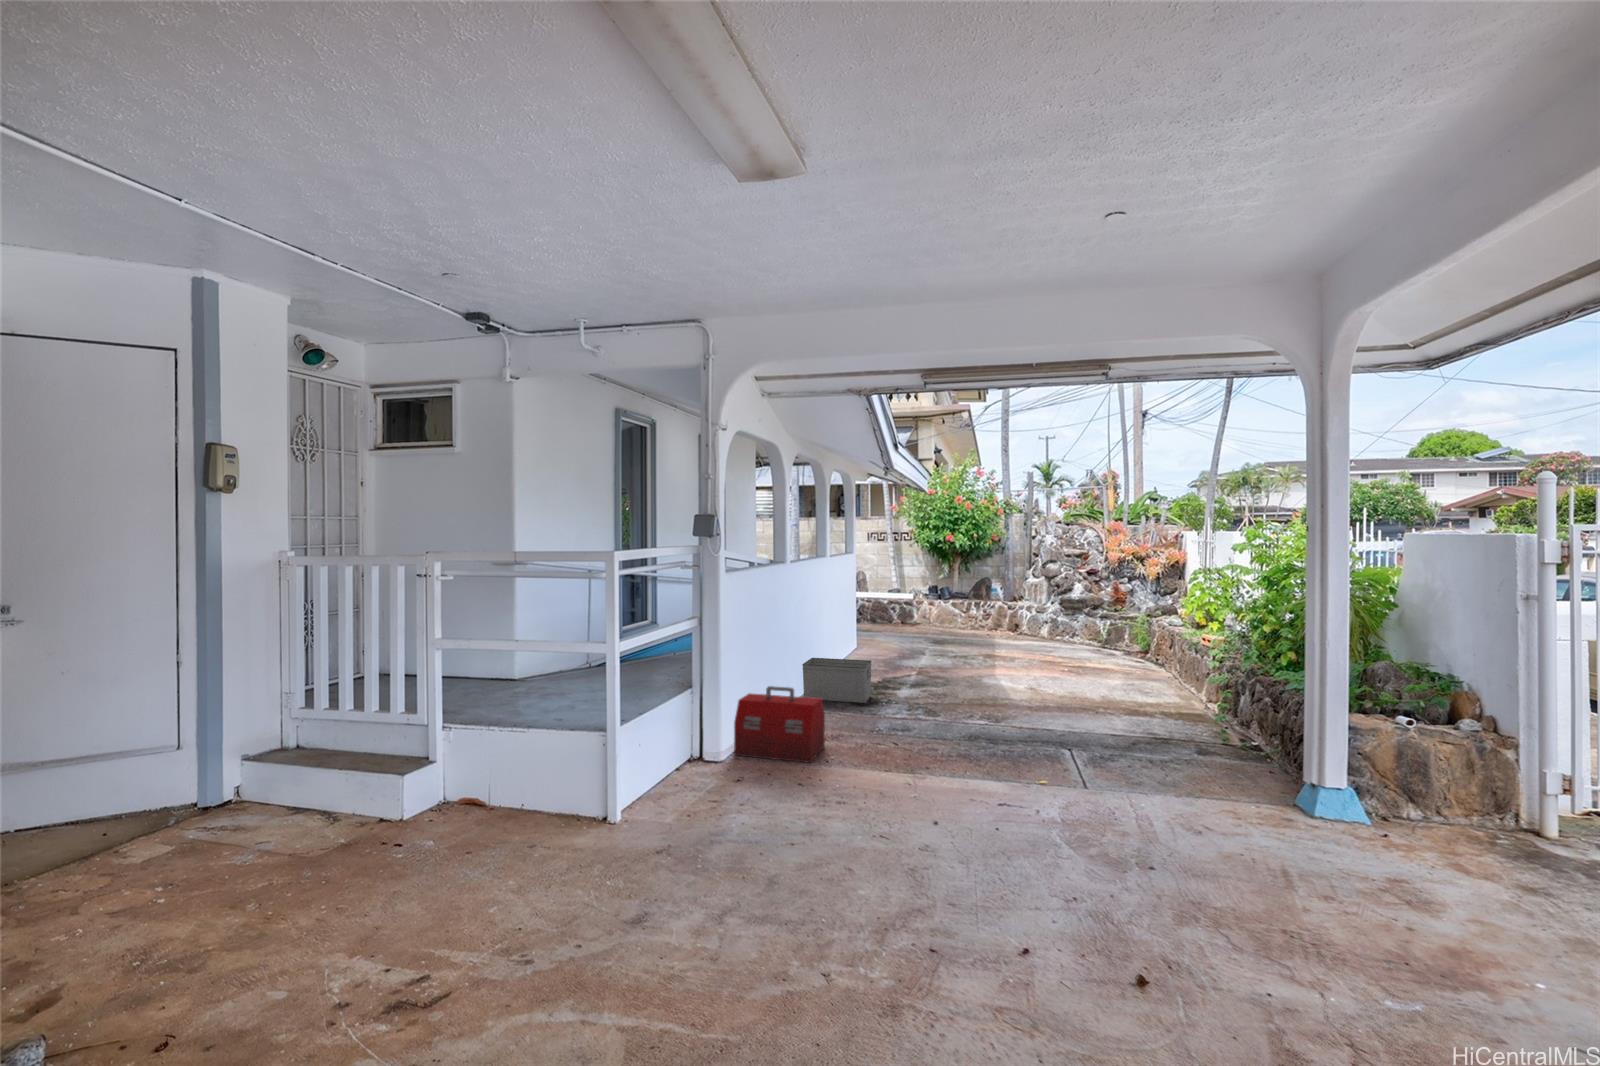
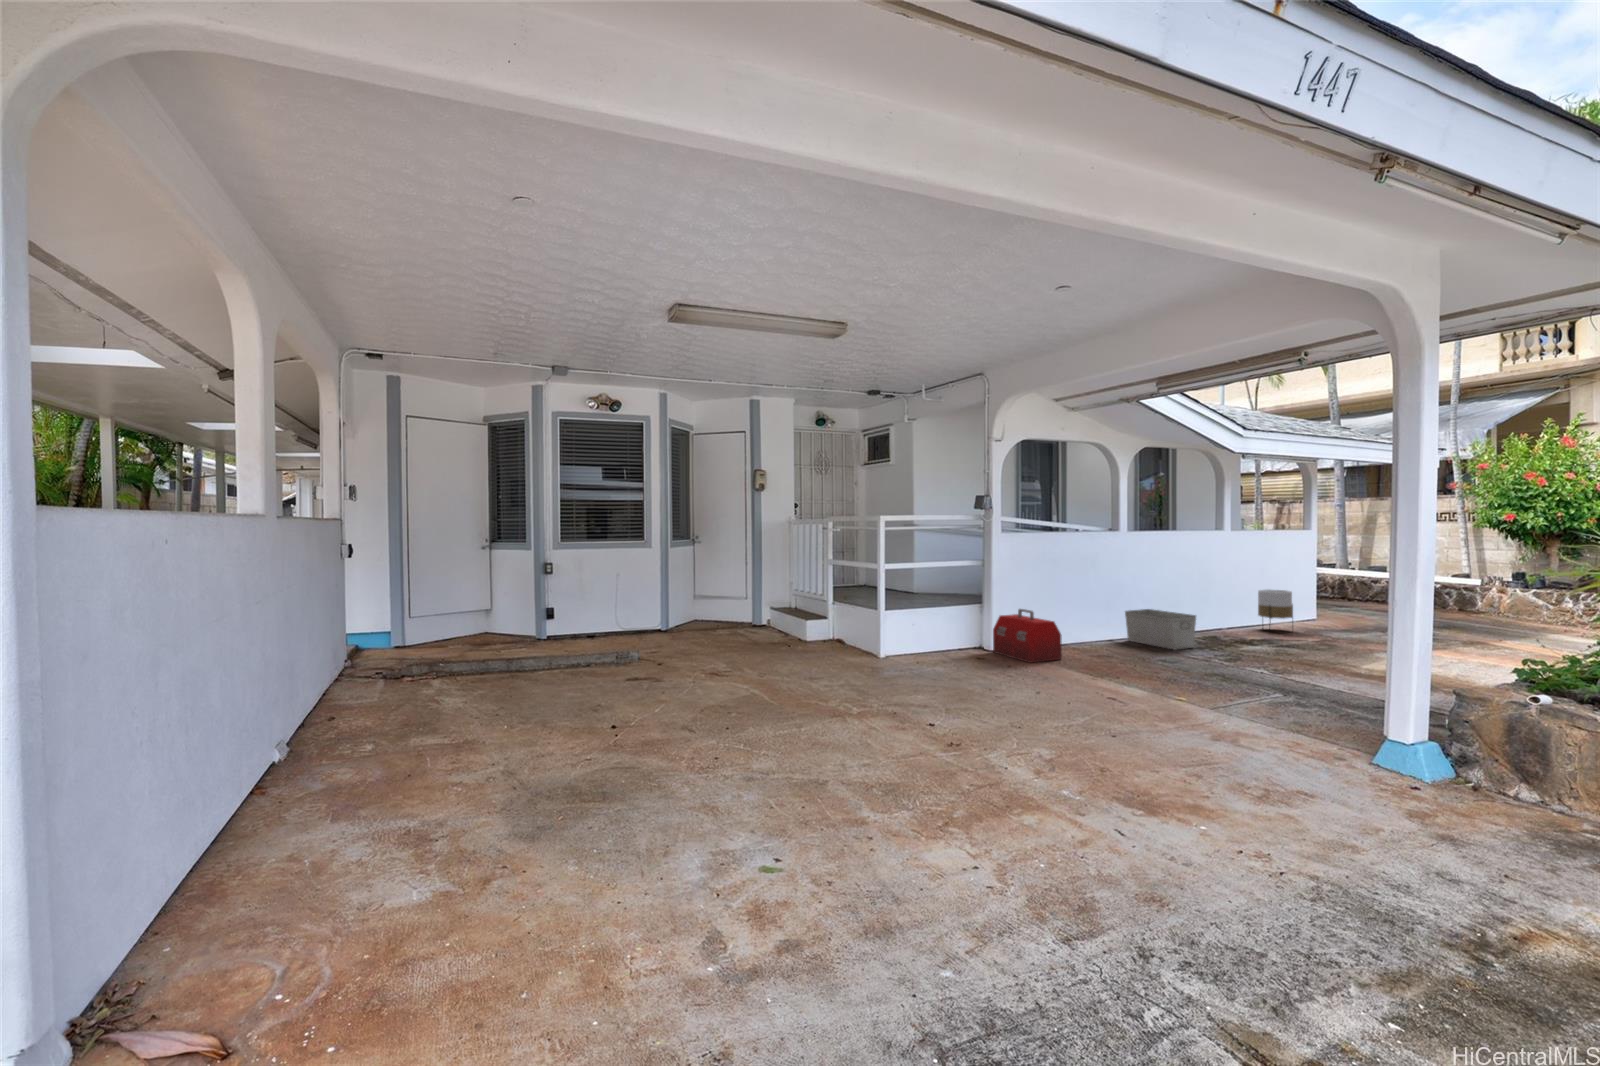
planter: none [849,620,877,663] -> present [1258,589,1293,625]

